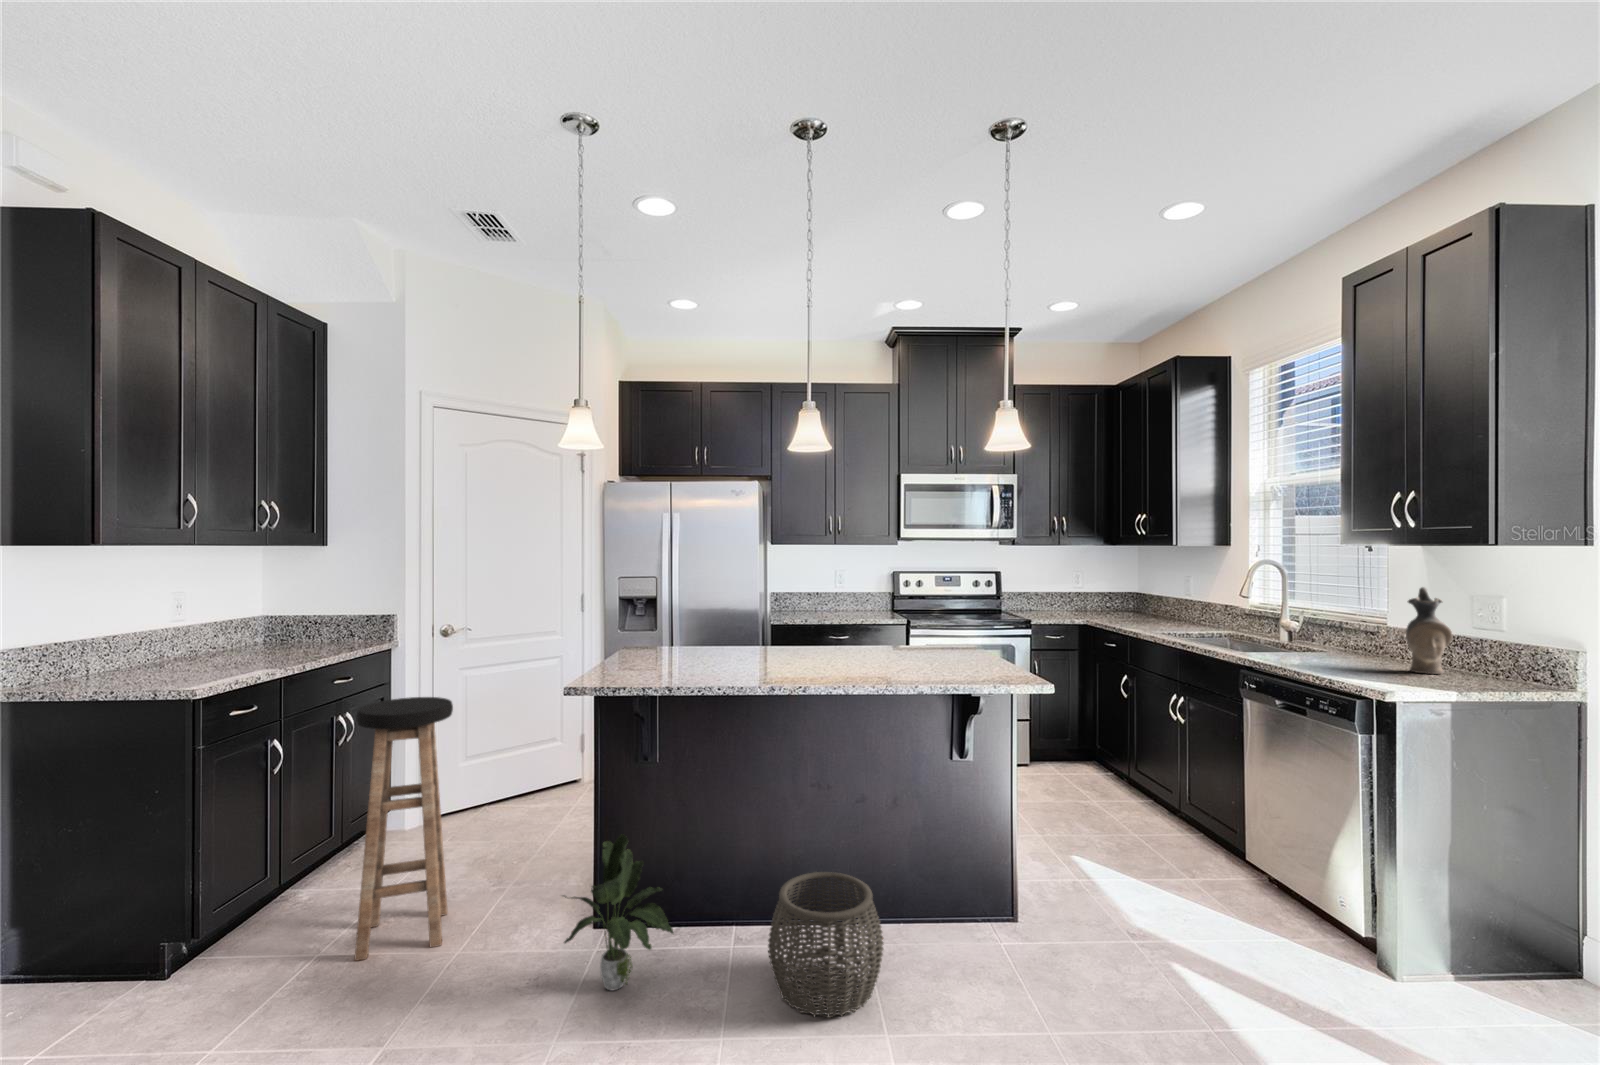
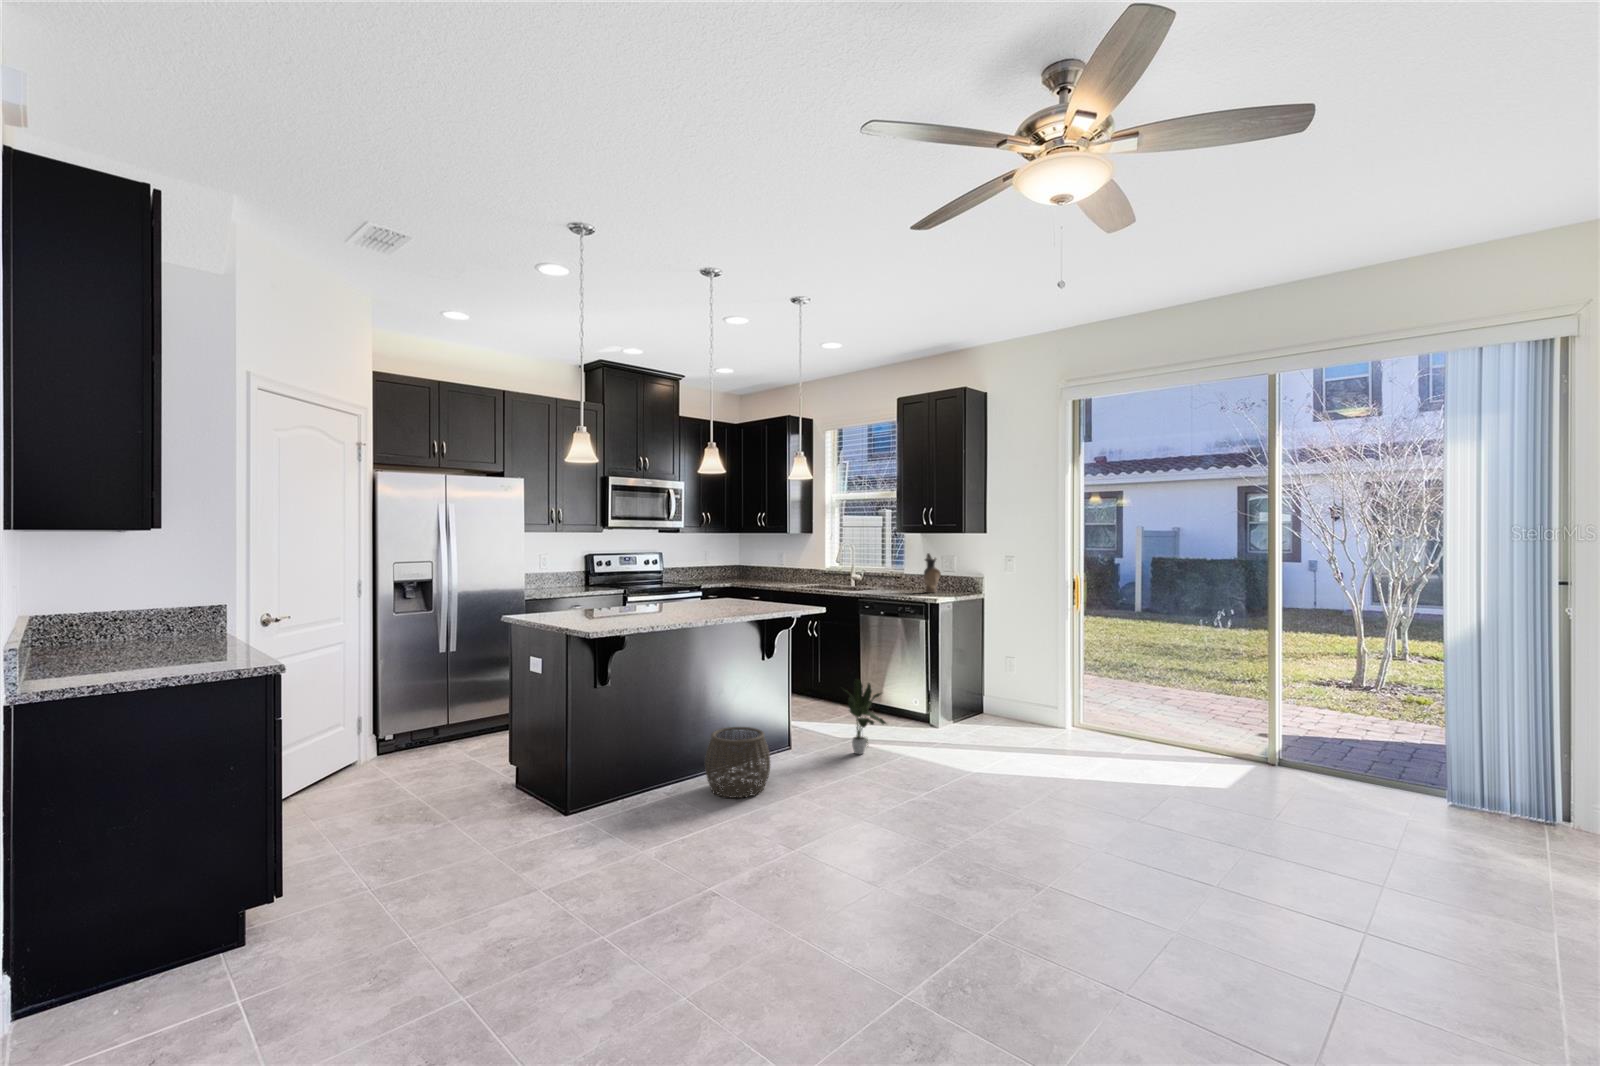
bar stool: present [354,697,453,961] -> none [370,660,464,872]
potted plant: present [564,834,673,990] -> present [845,679,886,754]

